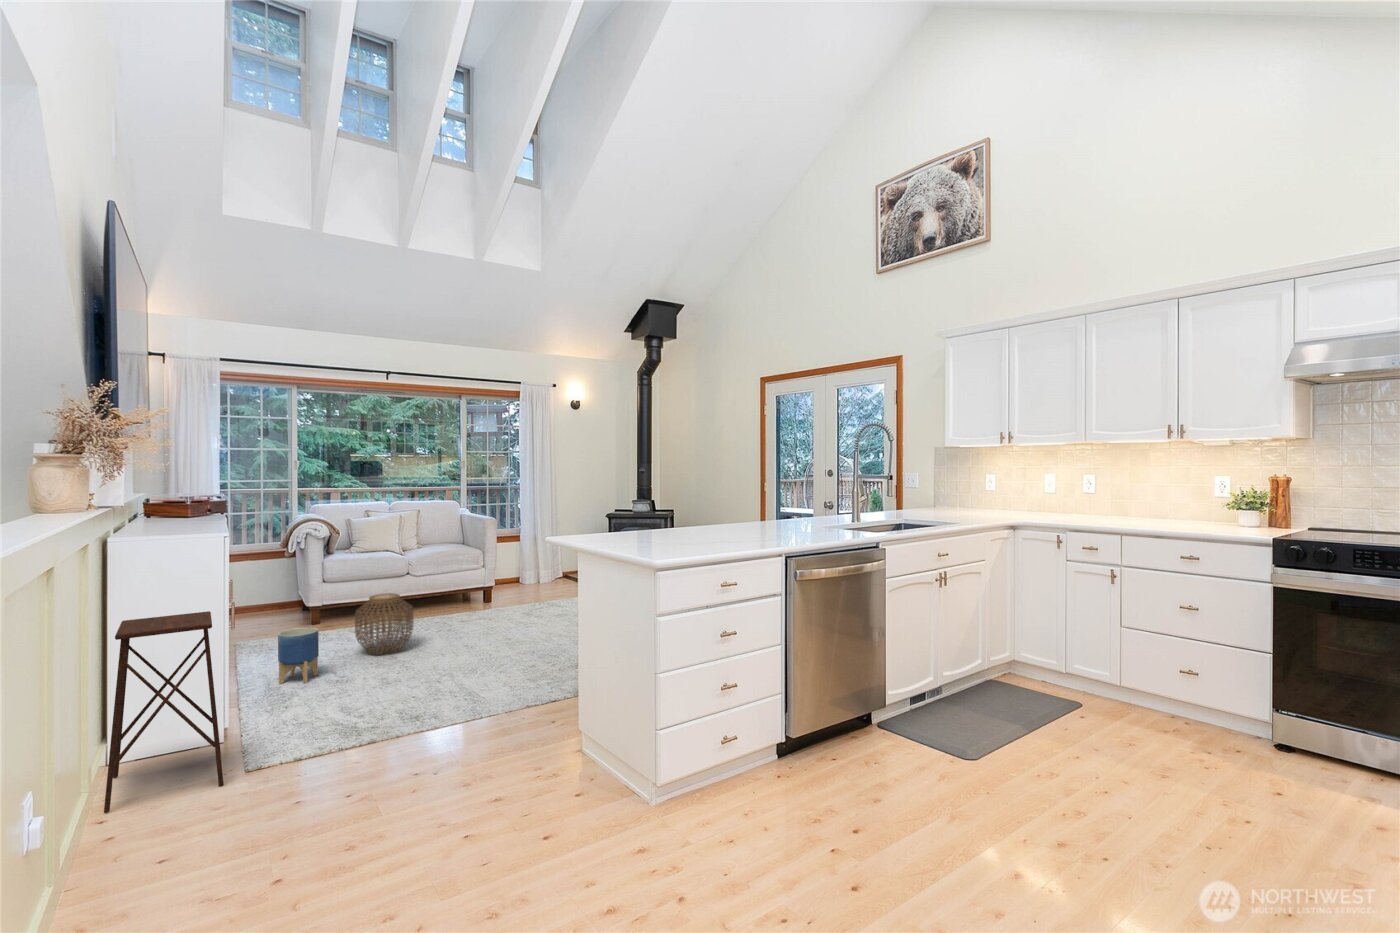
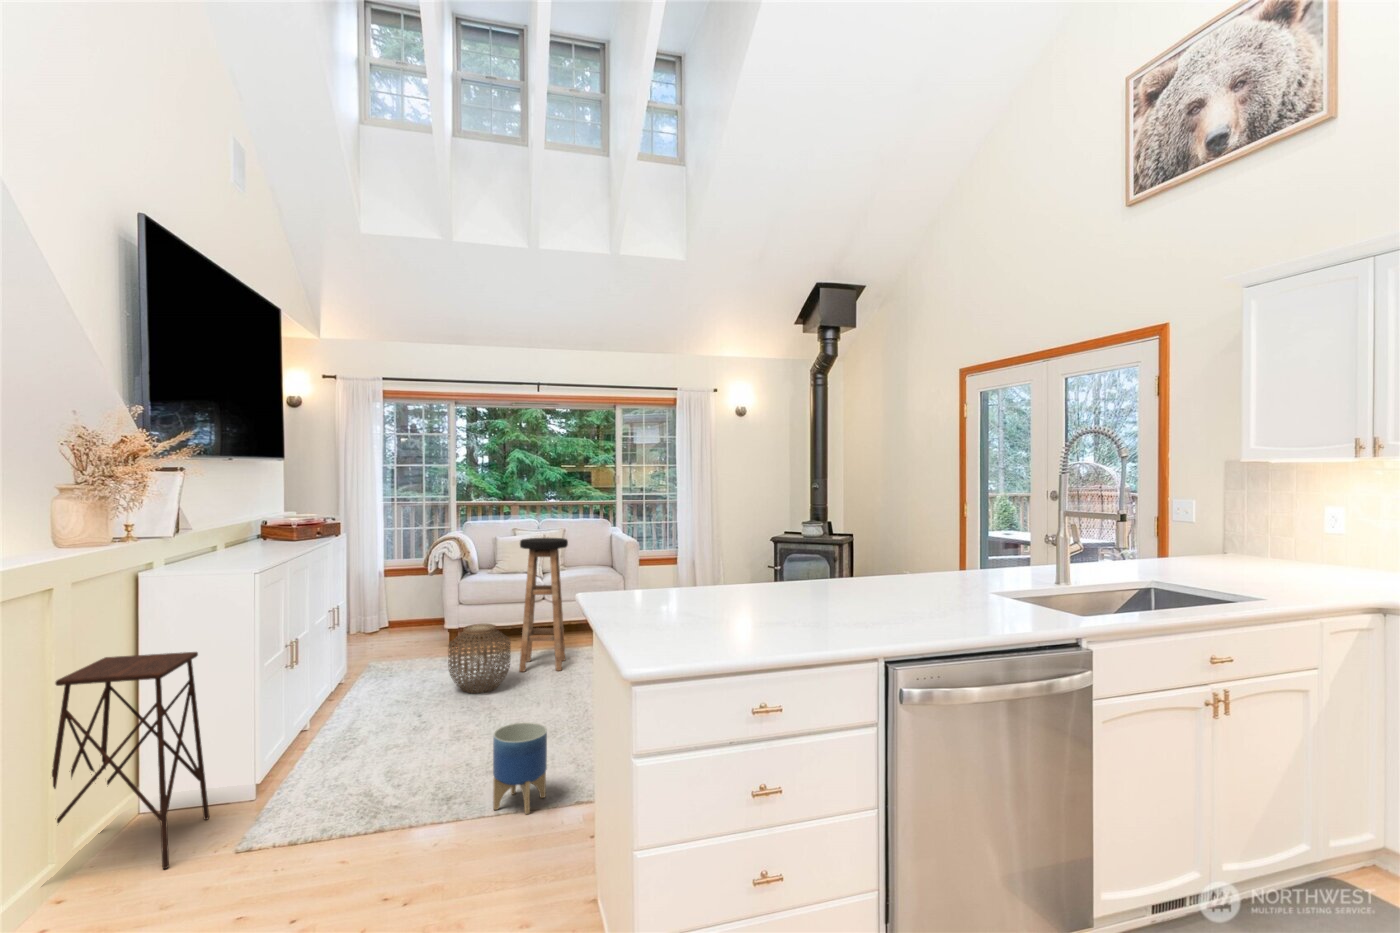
bar stool: none [407,517,452,636] -> present [519,538,568,672]
planter: present [278,627,319,684] -> present [493,722,547,814]

